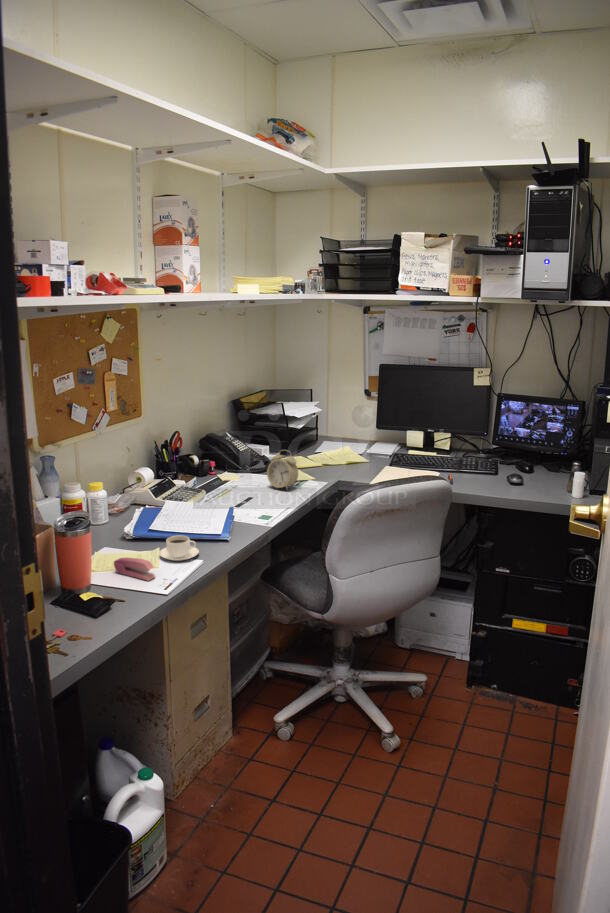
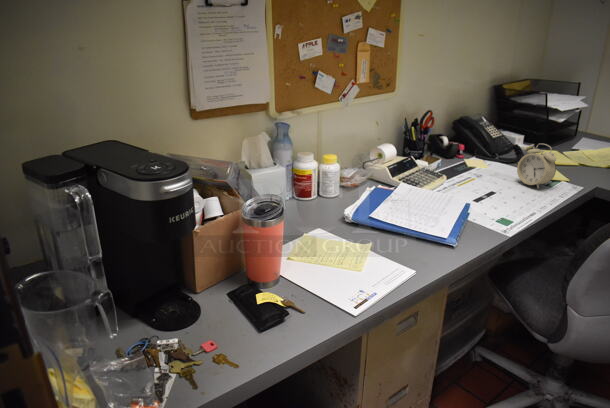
coffee cup: present [159,535,199,561] -> none [369,232,415,265]
stapler: present [114,558,155,581] -> none [312,250,353,288]

